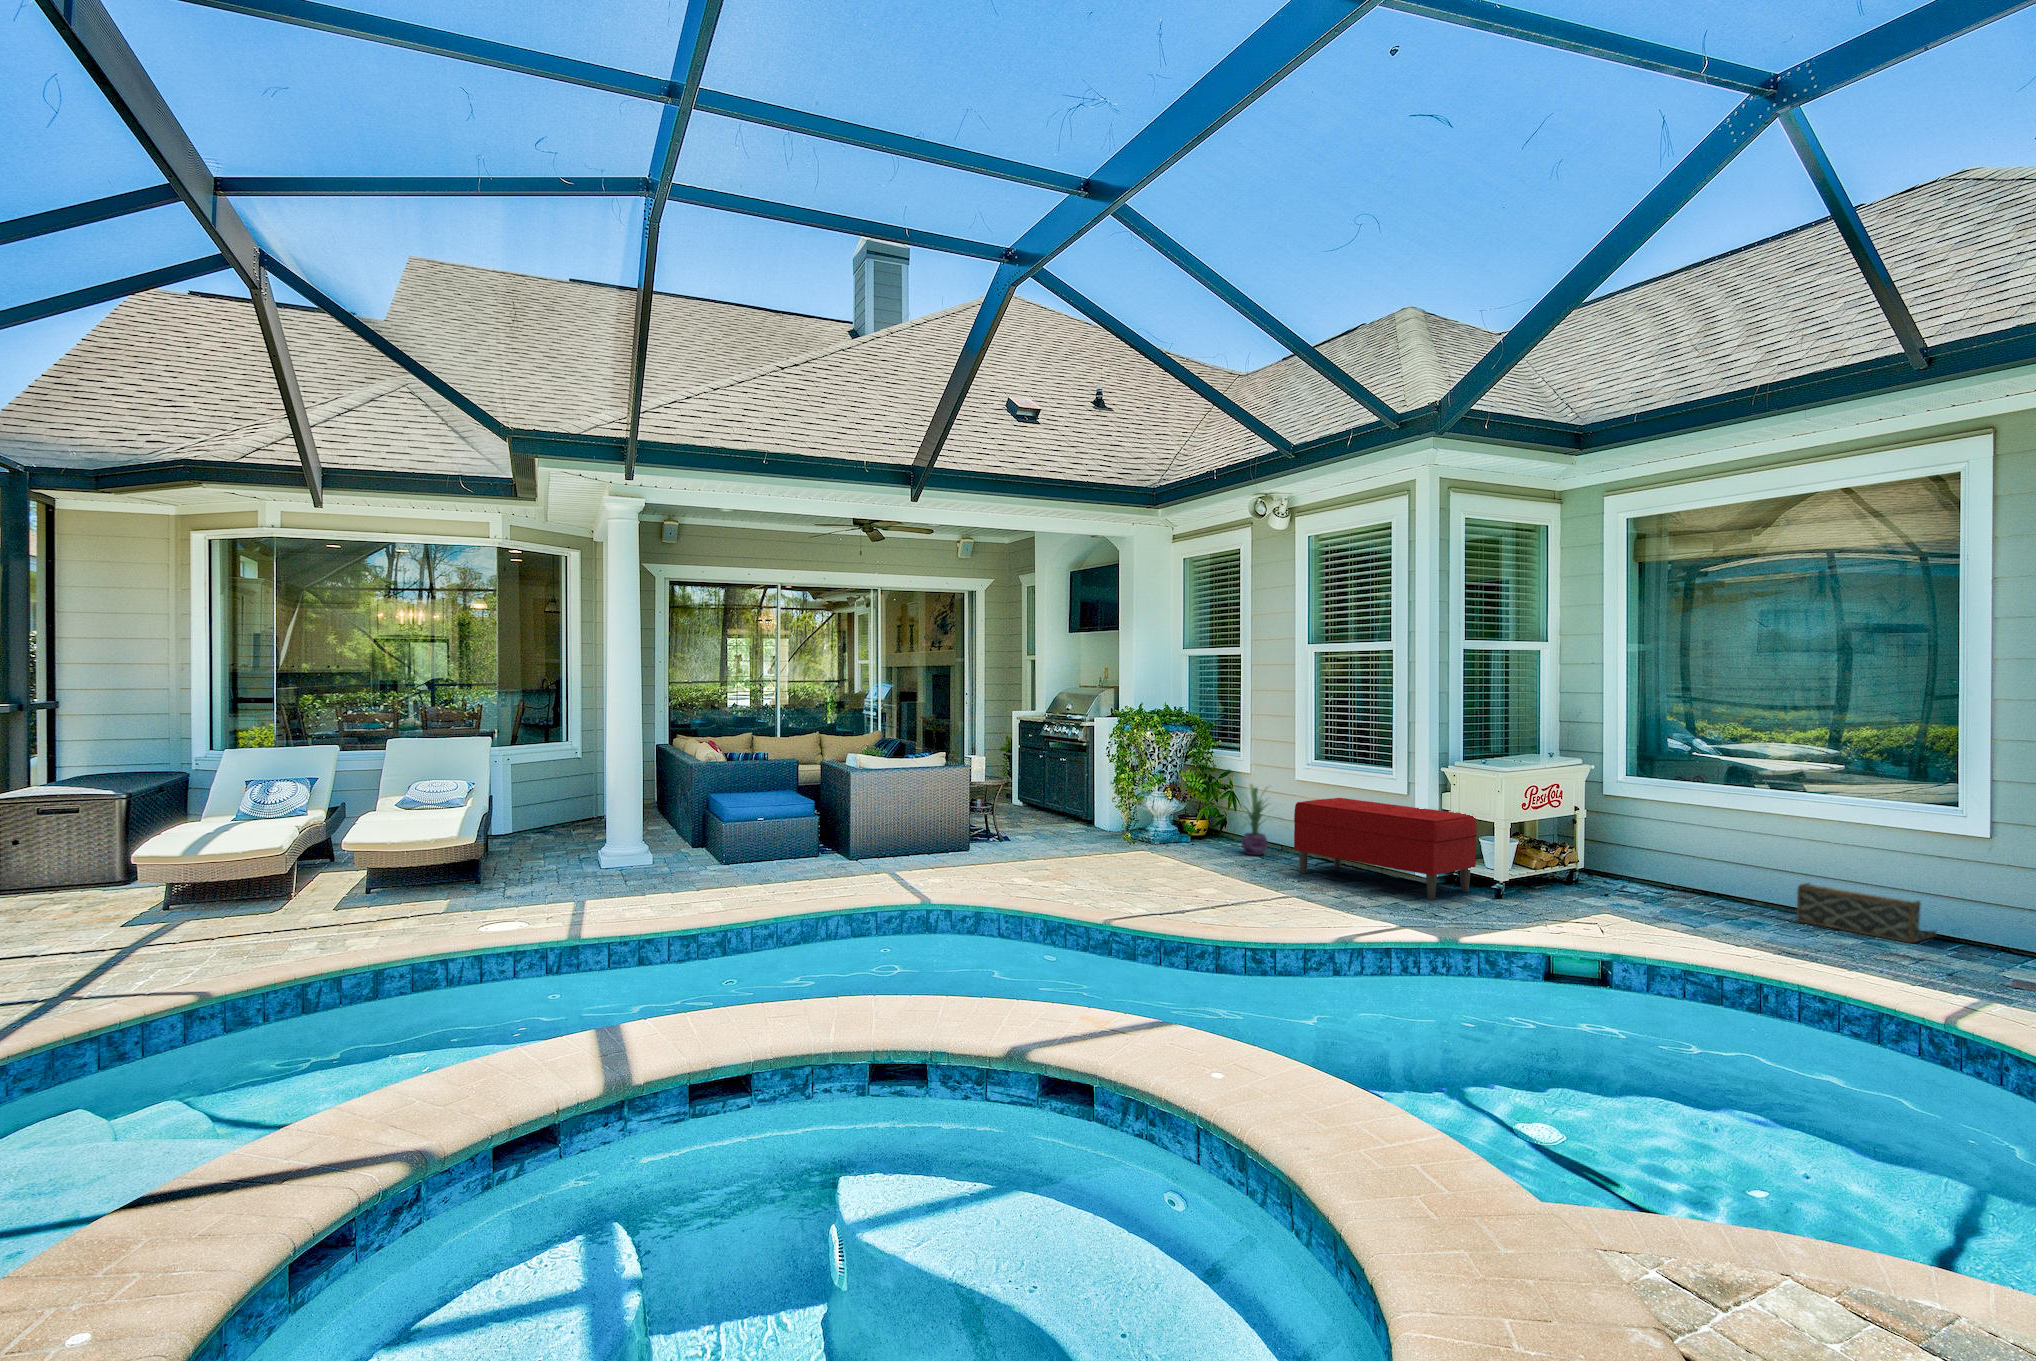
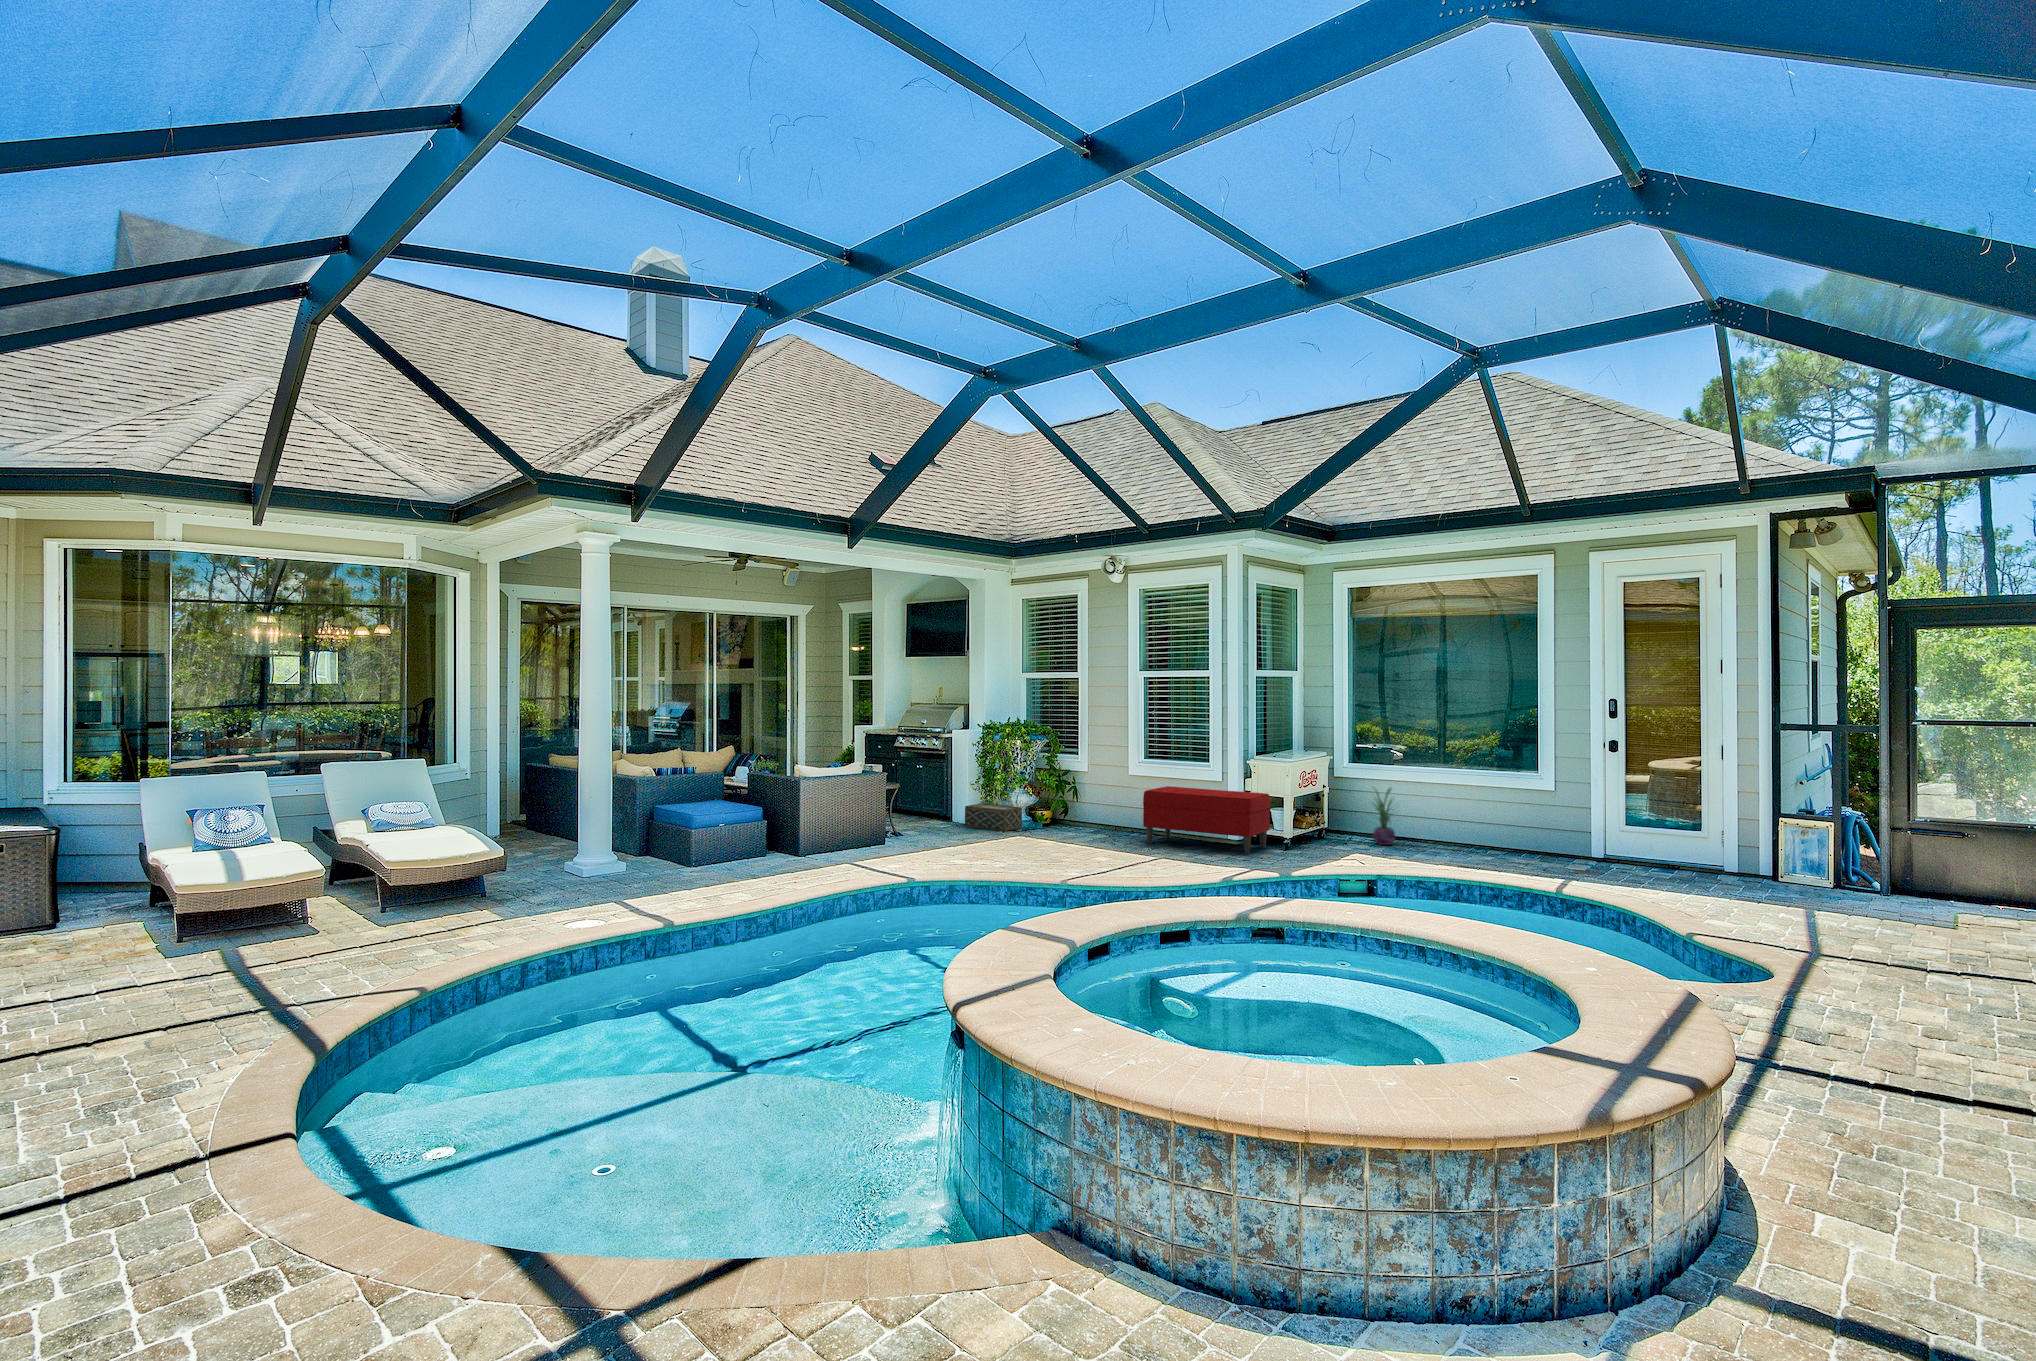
decorative plant: present [1242,784,1267,855] -> present [1371,787,1395,845]
woven basket: present [1797,883,1936,943] -> present [965,803,1022,831]

